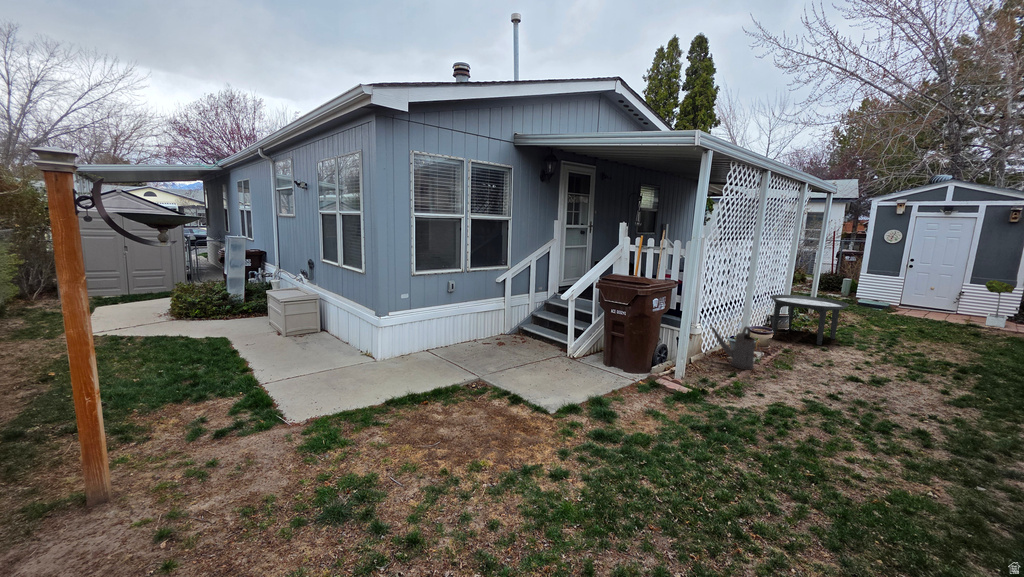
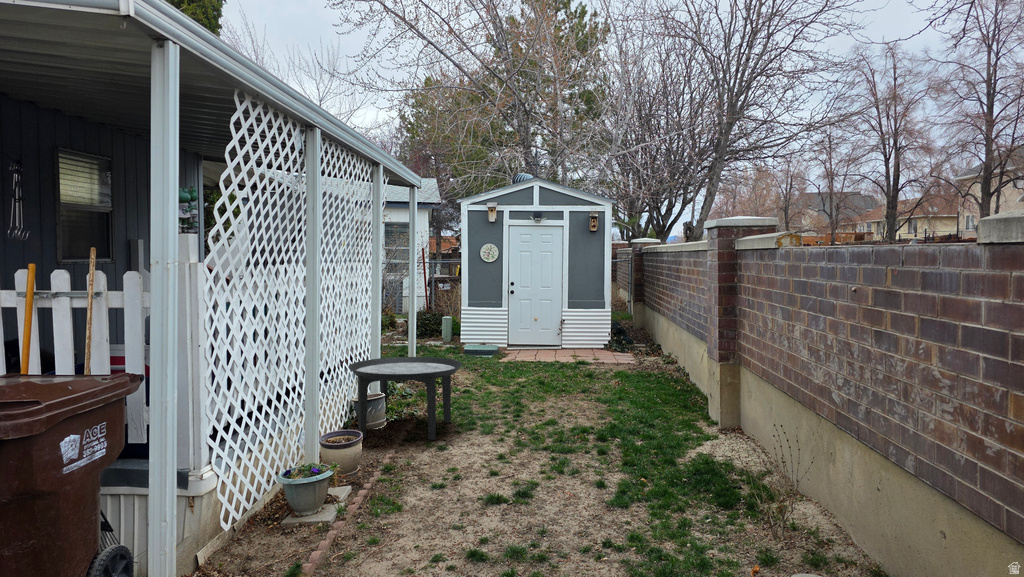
potted tree: present [985,280,1015,328] -> none [586,303,611,361]
watering can: present [711,326,763,370] -> none [241,447,349,542]

